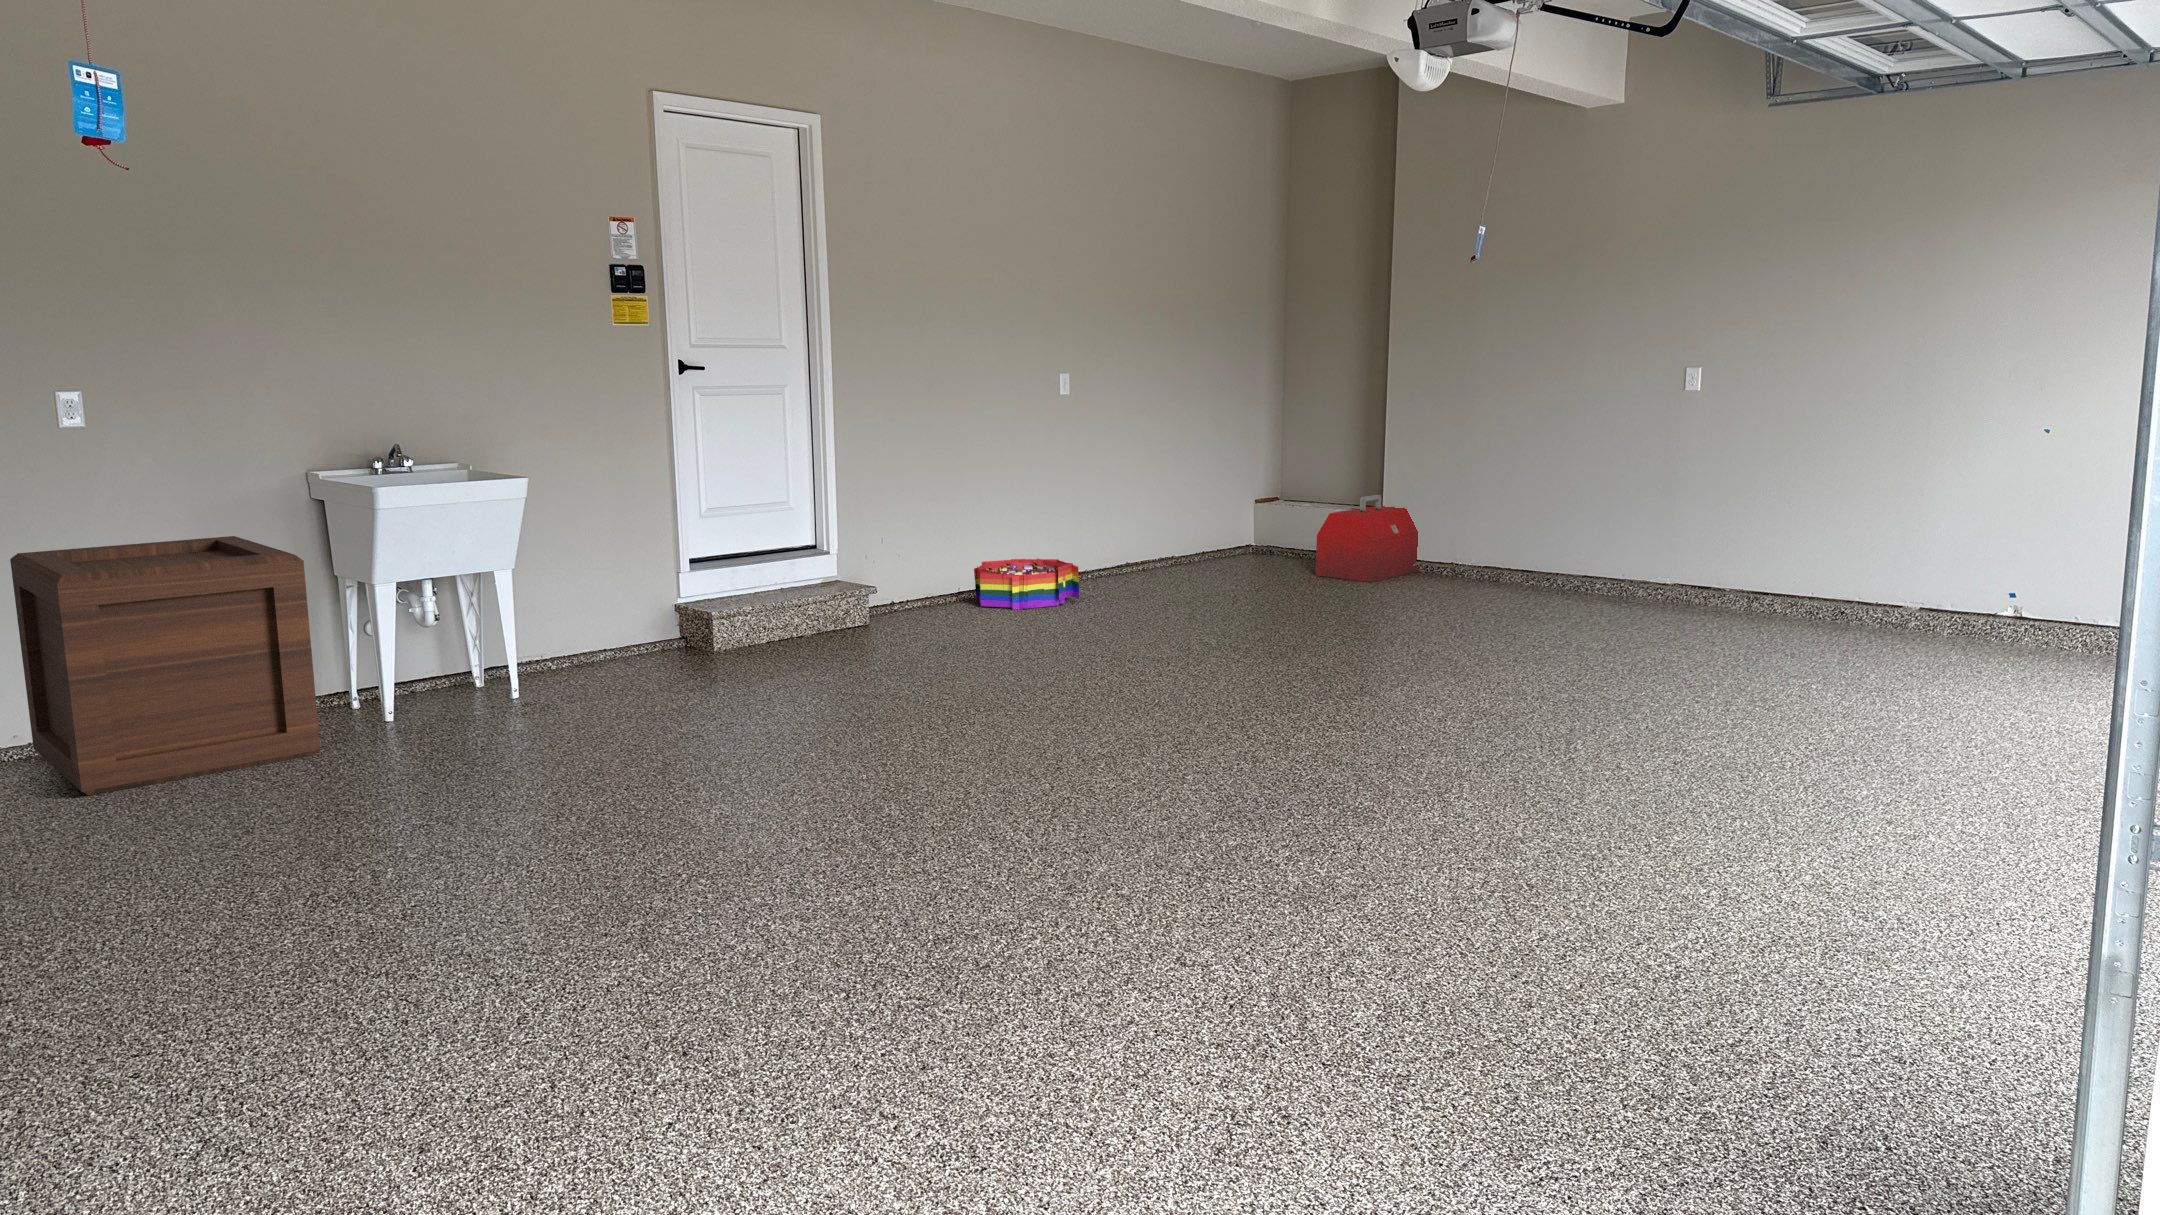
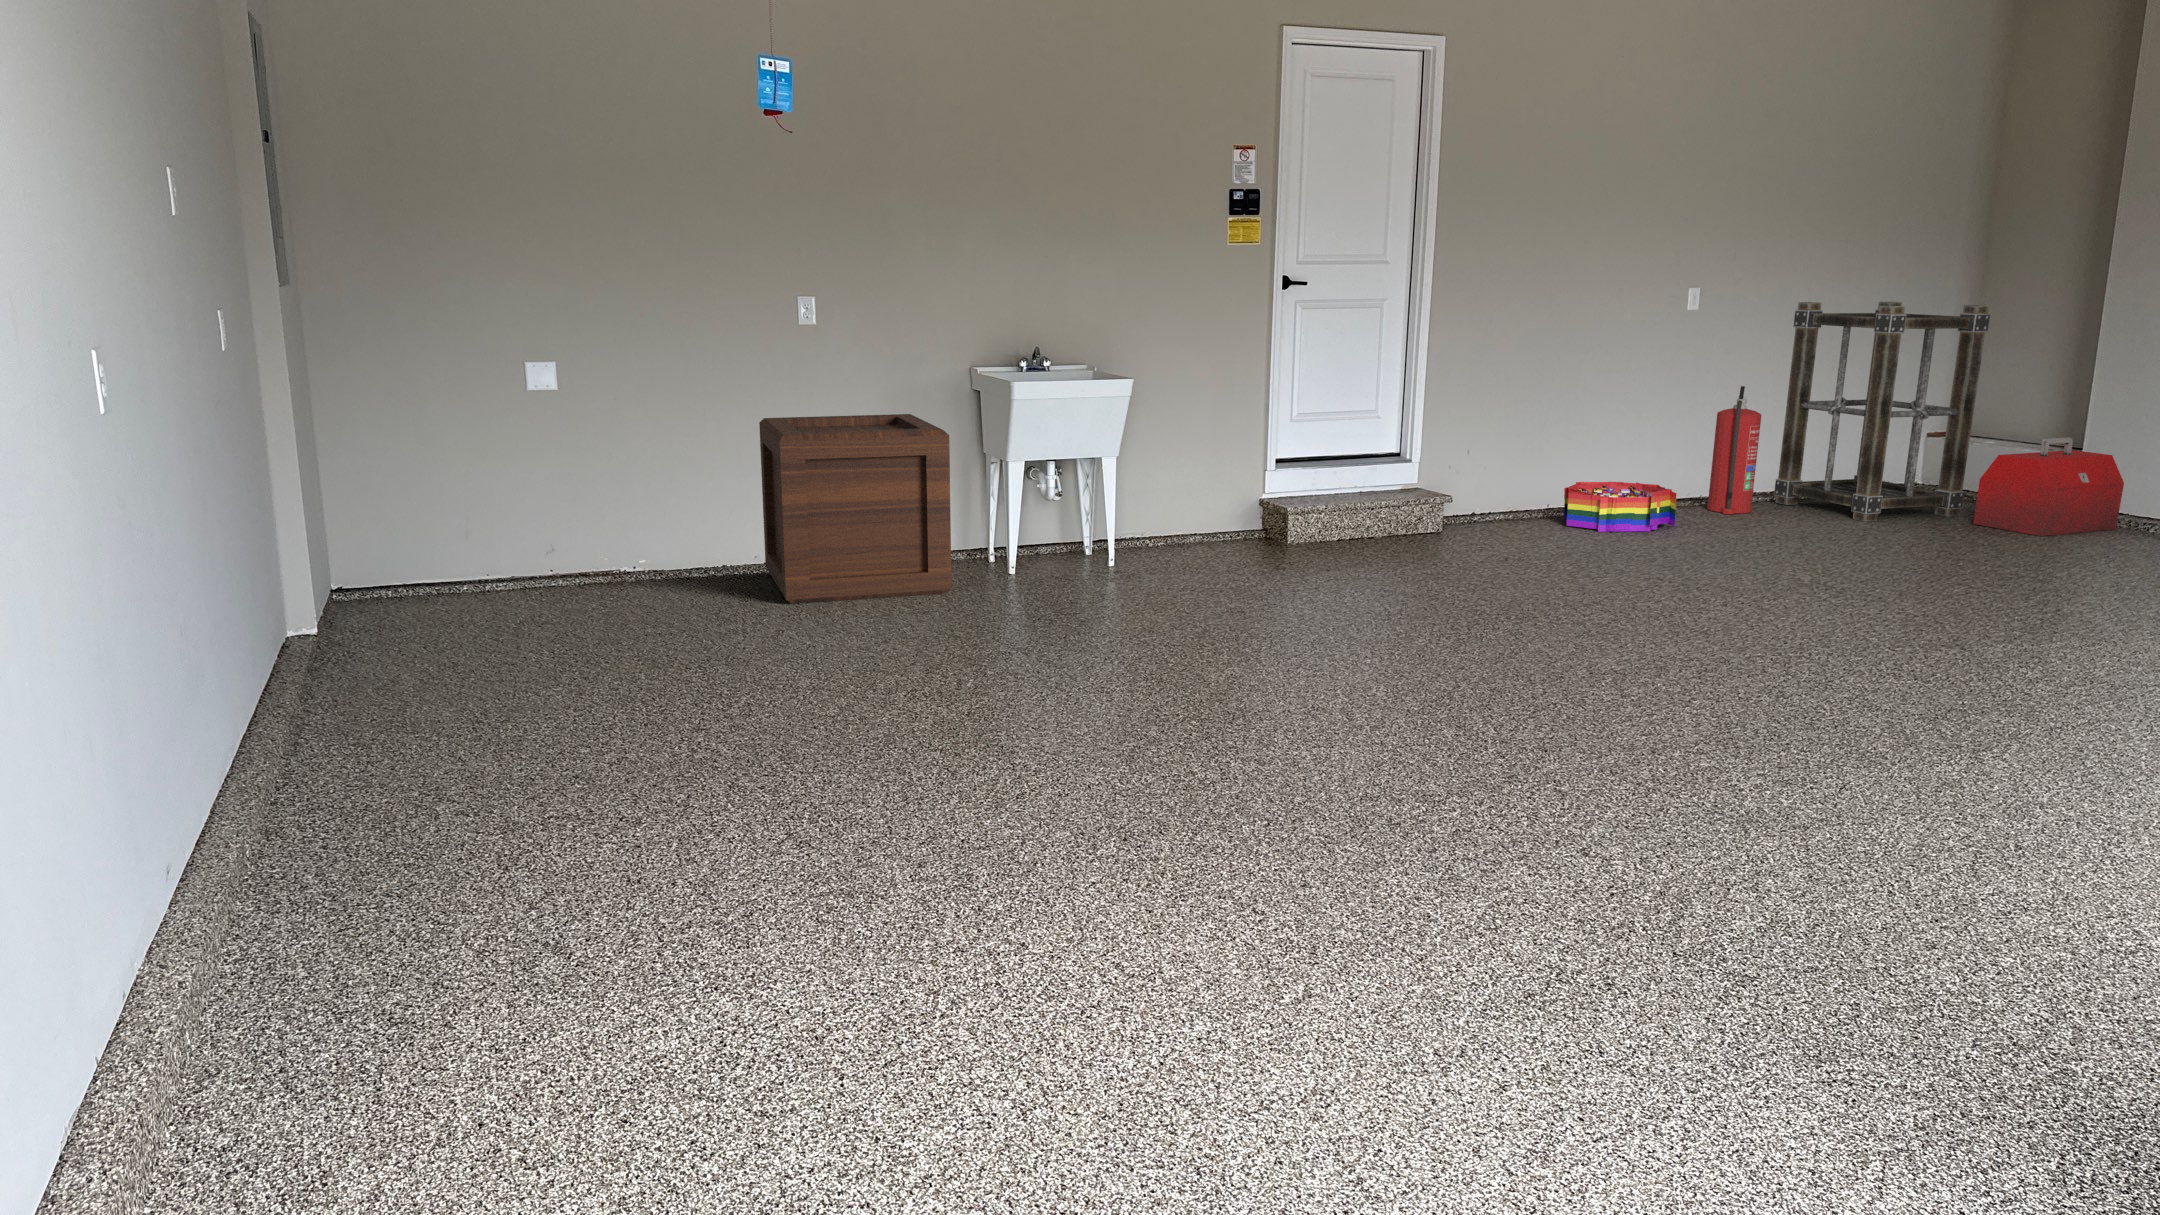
shelving unit: none [1149,380,1308,580] -> present [1774,302,1990,522]
fire extinguisher: none [1096,461,1136,583] -> present [1707,386,1761,514]

